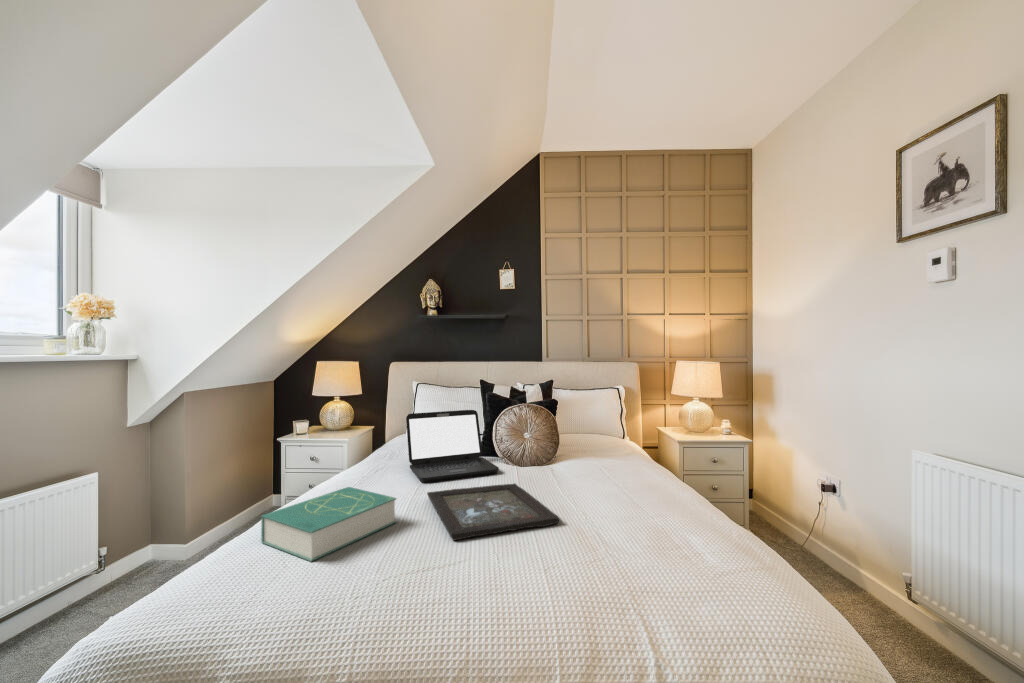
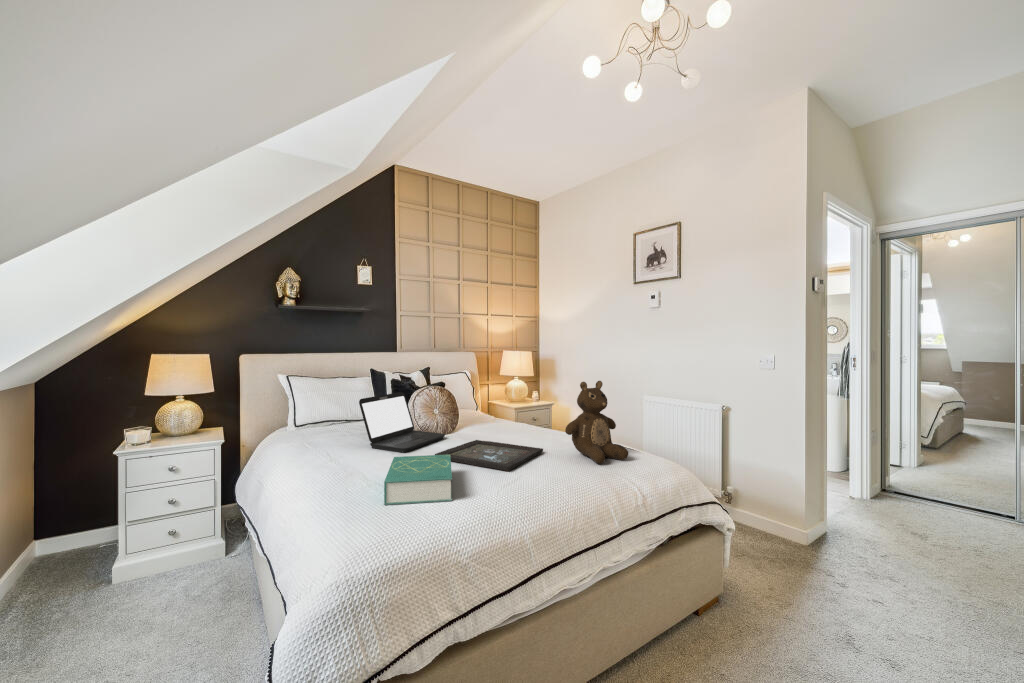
teddy bear: none [568,420,678,577] -> present [565,381,628,464]

